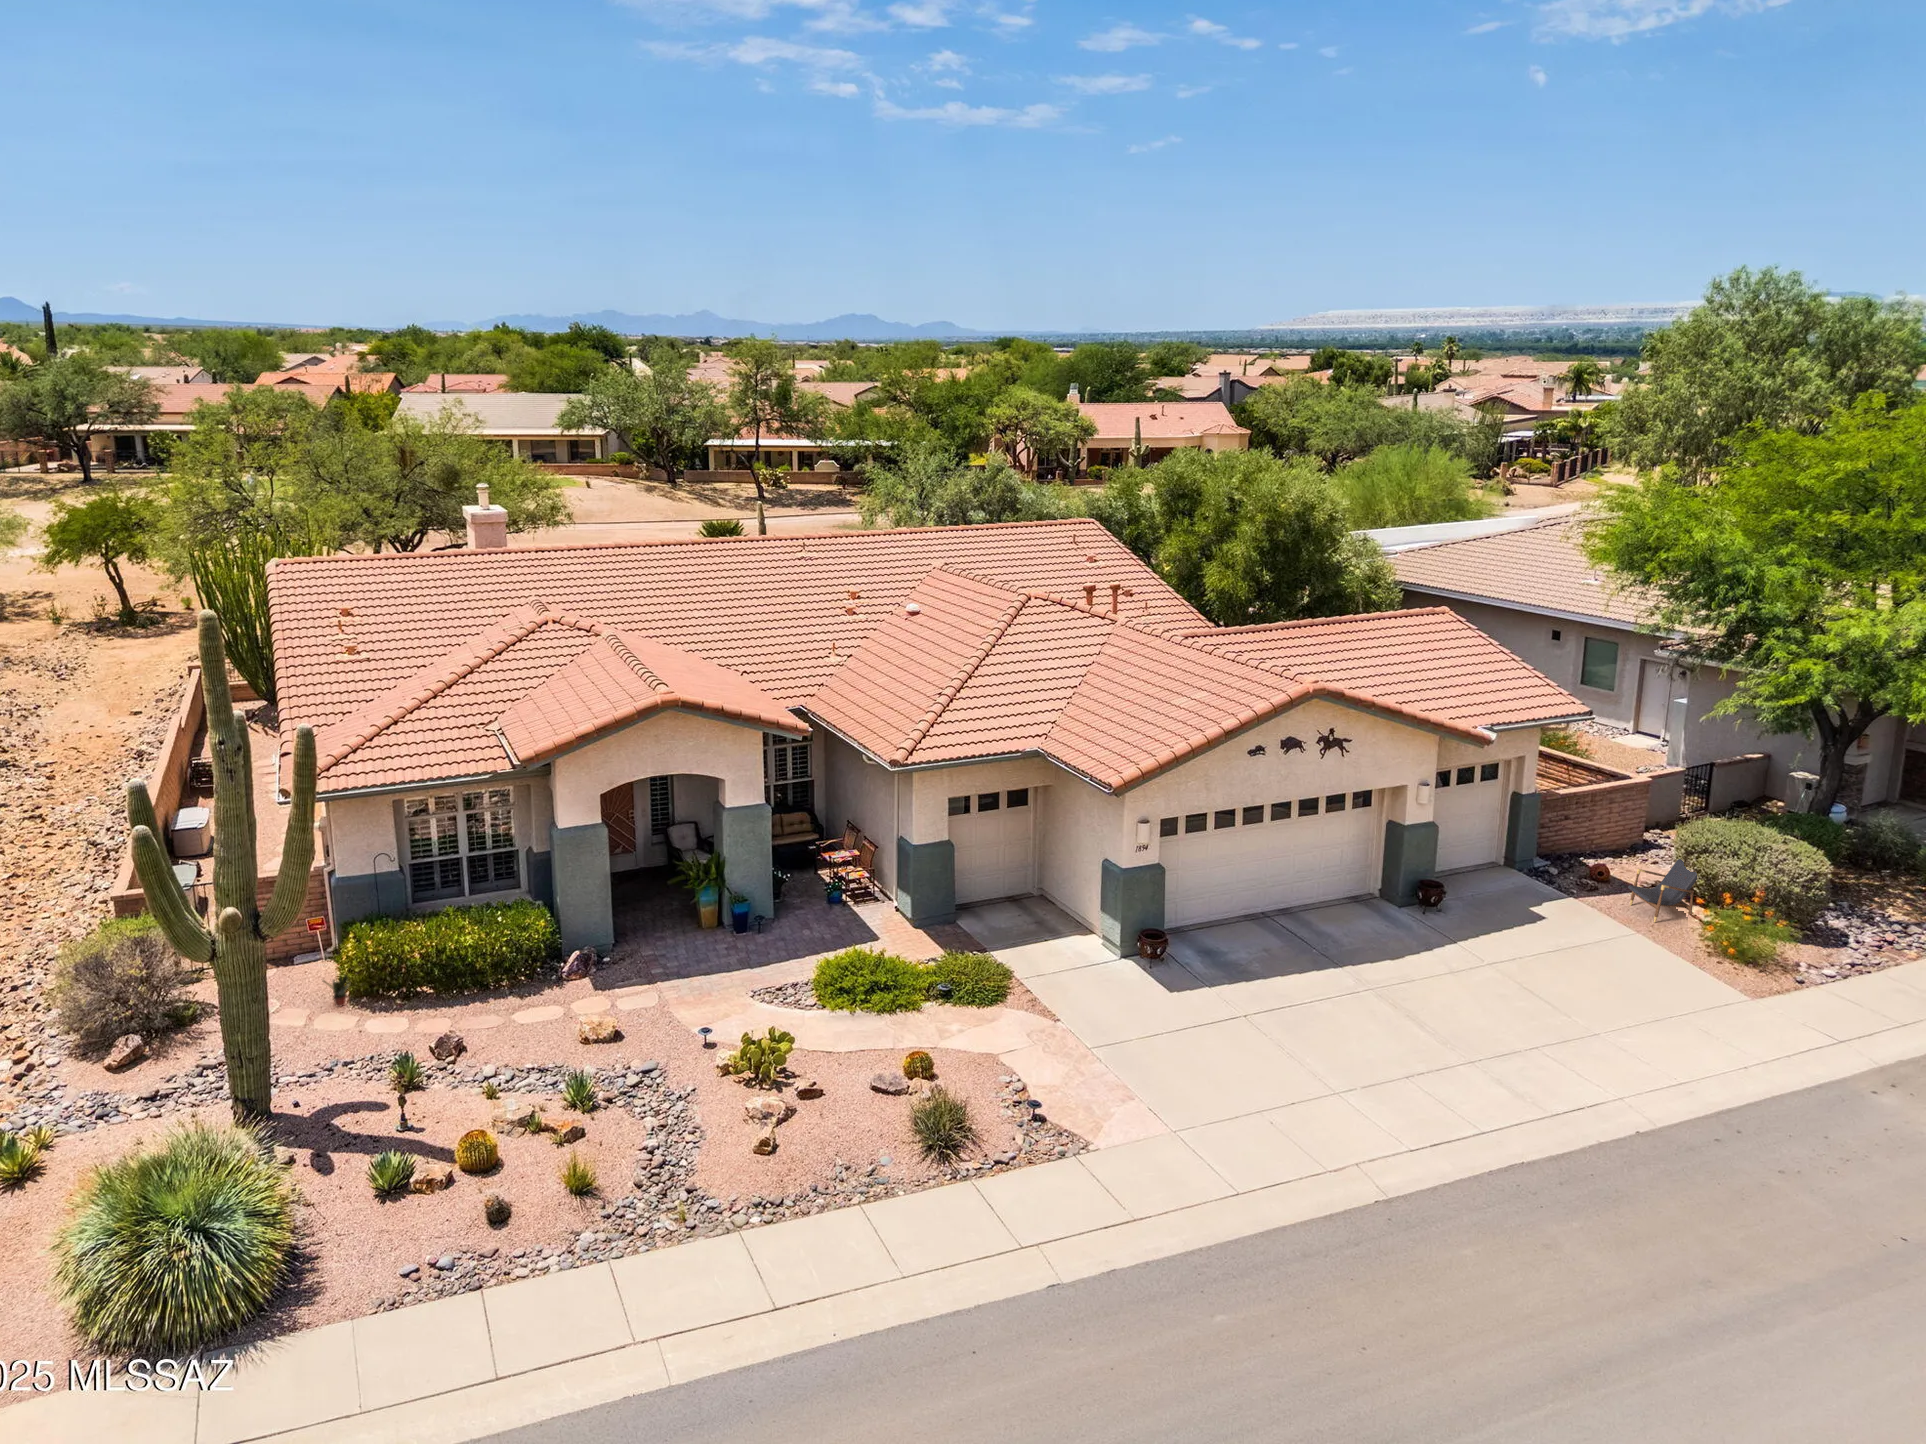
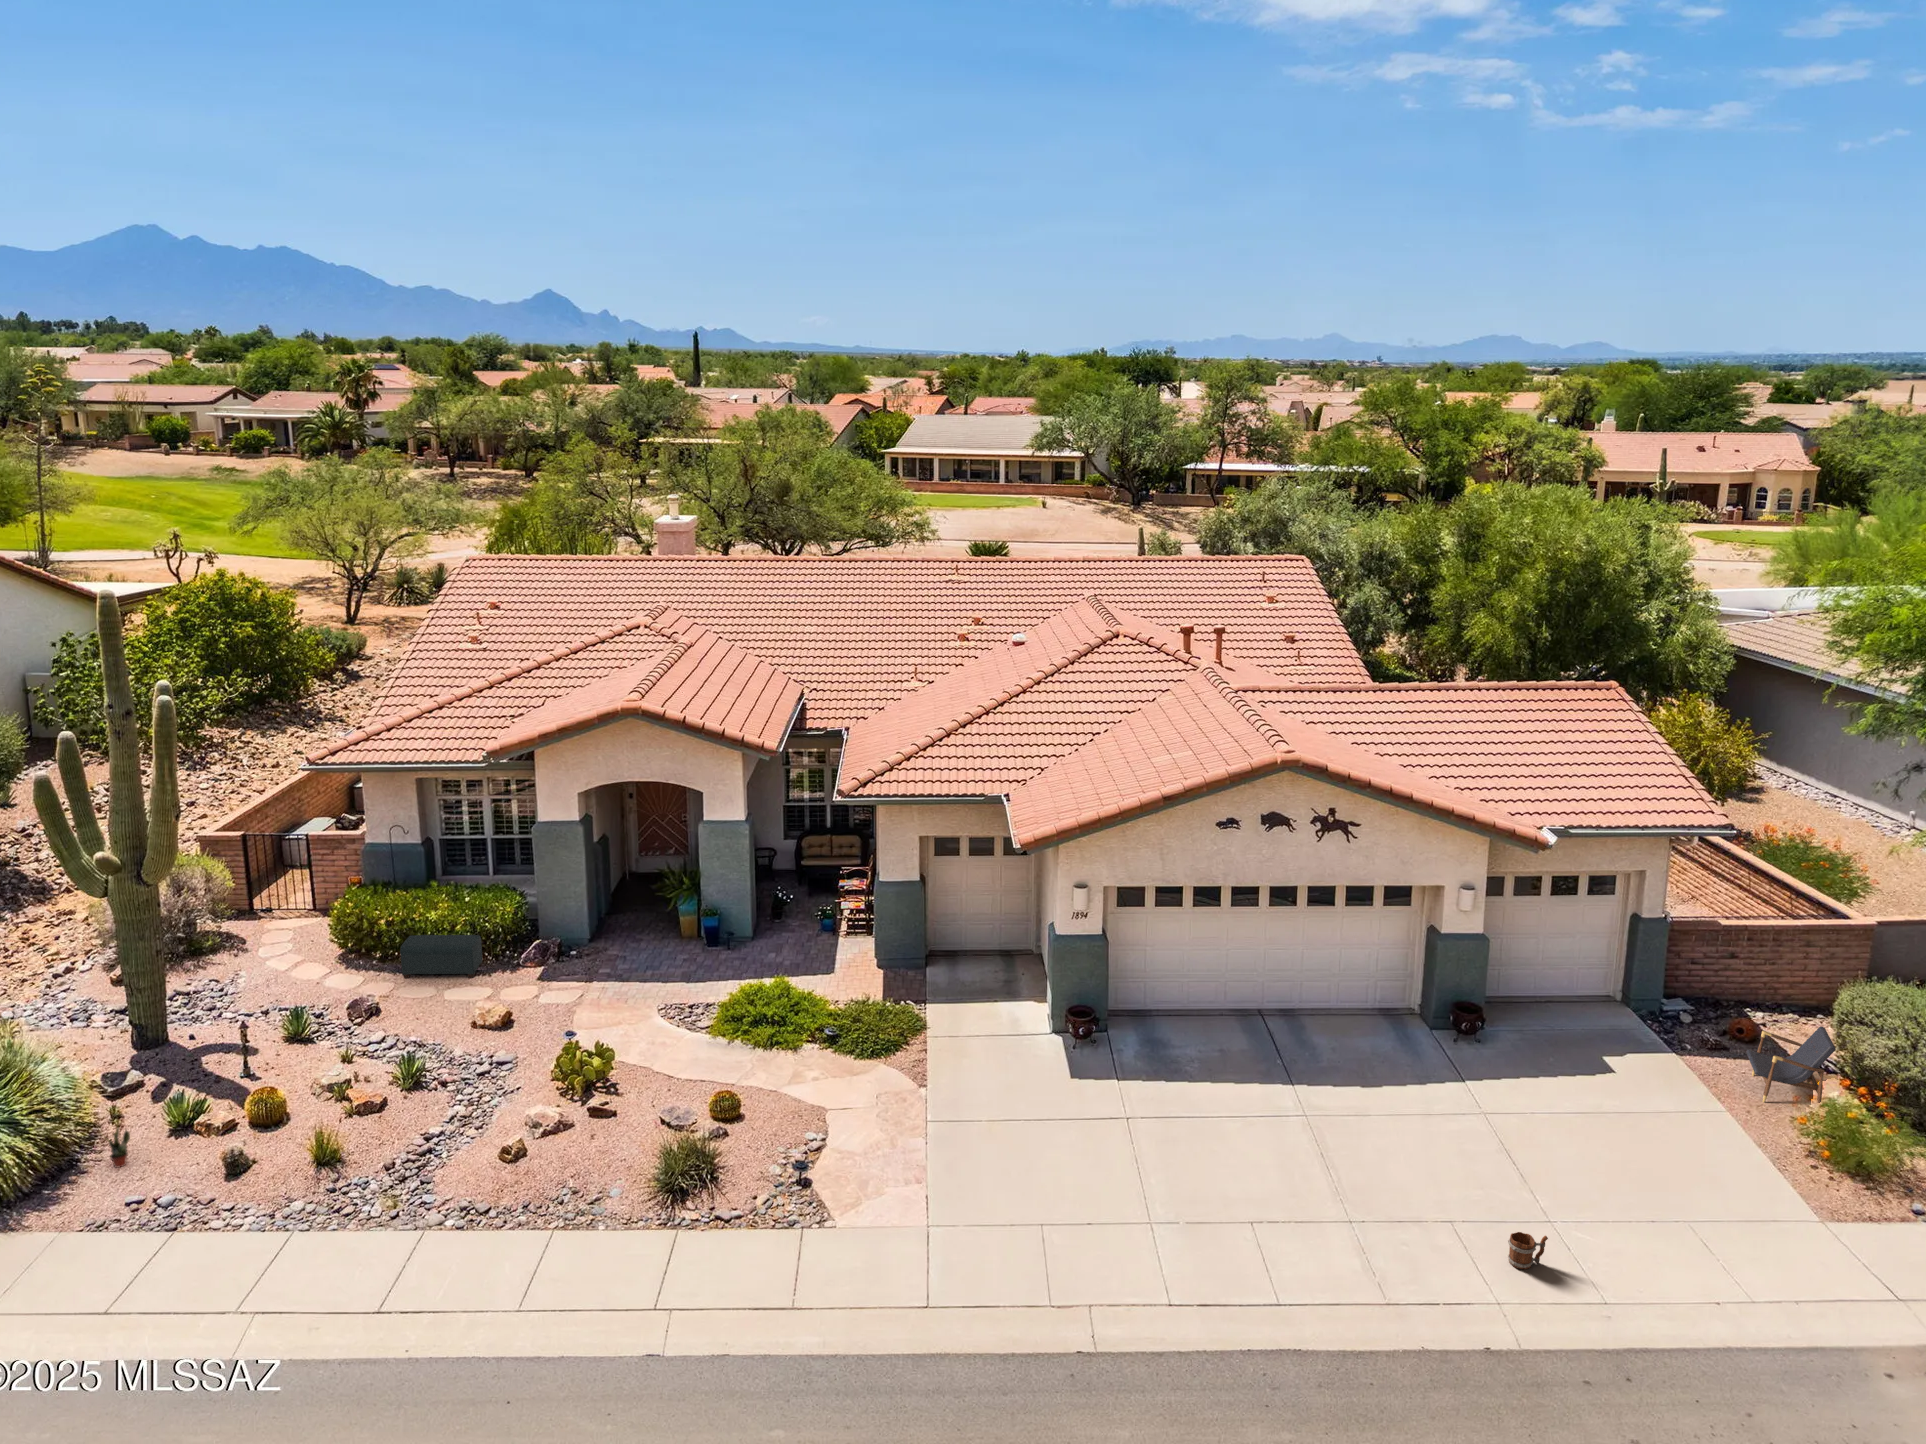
bench: none [447,953,531,1010] -> present [400,935,482,978]
potted plant: present [323,975,349,1007] -> present [105,1127,130,1168]
bucket: none [1611,1037,1639,1067] -> present [1508,1232,1548,1269]

